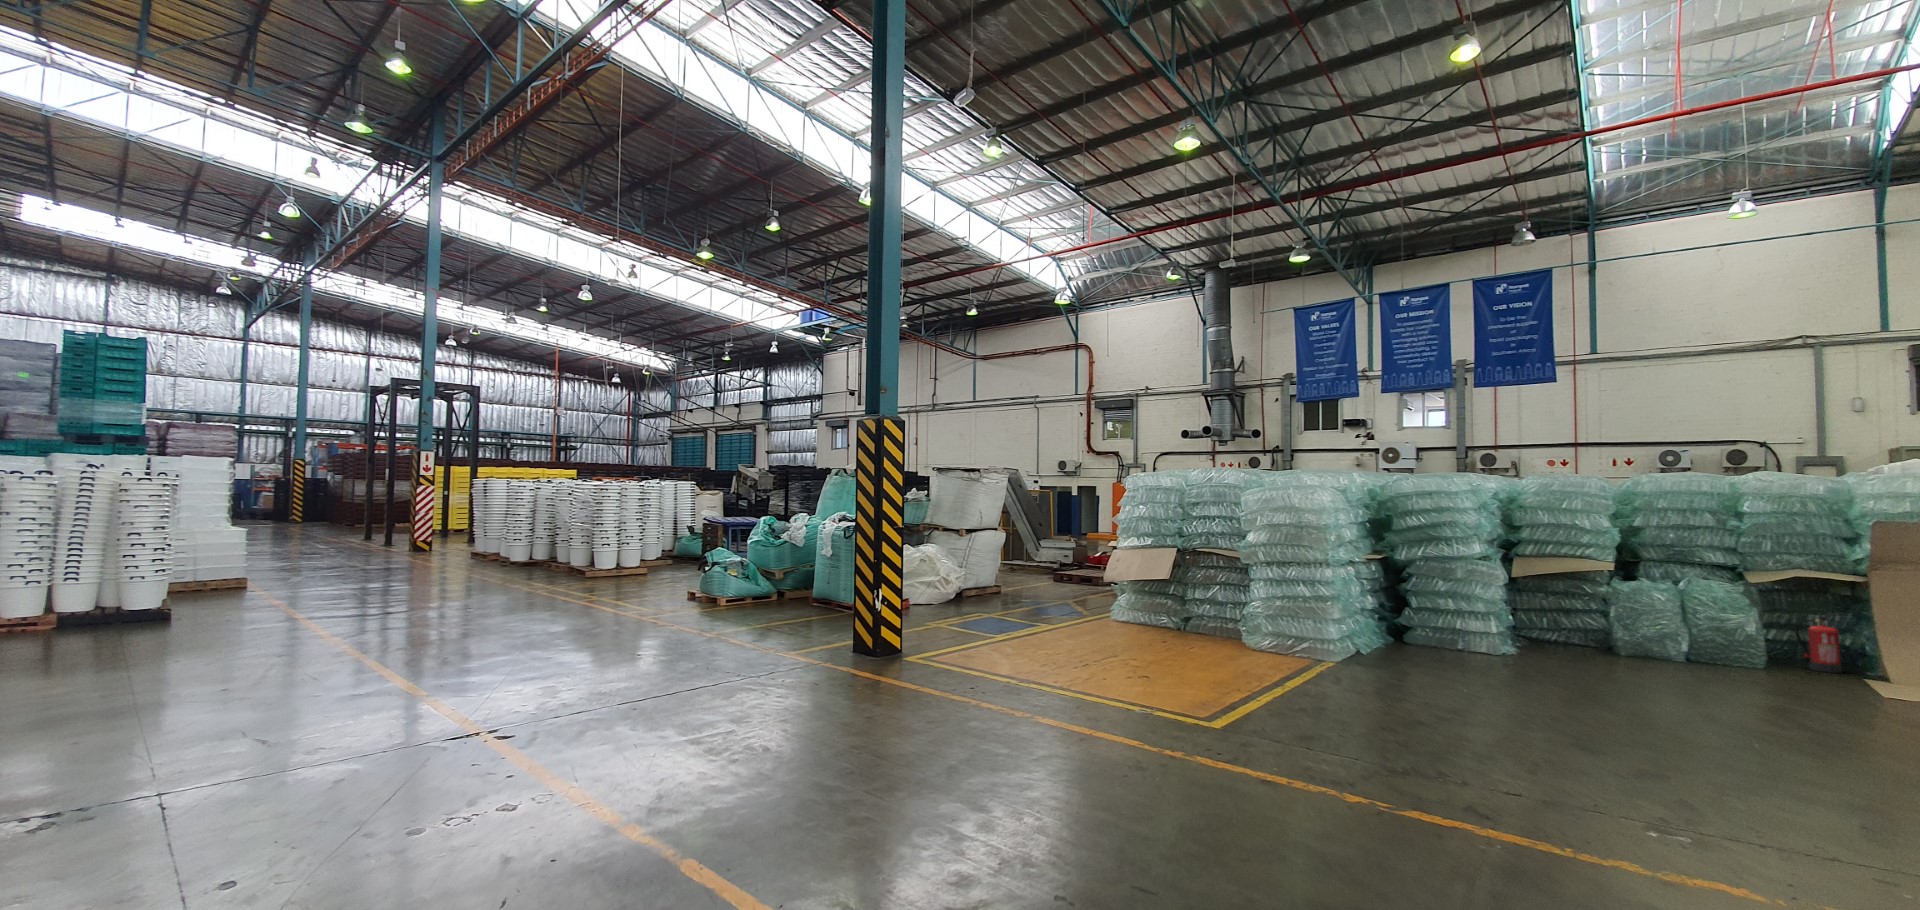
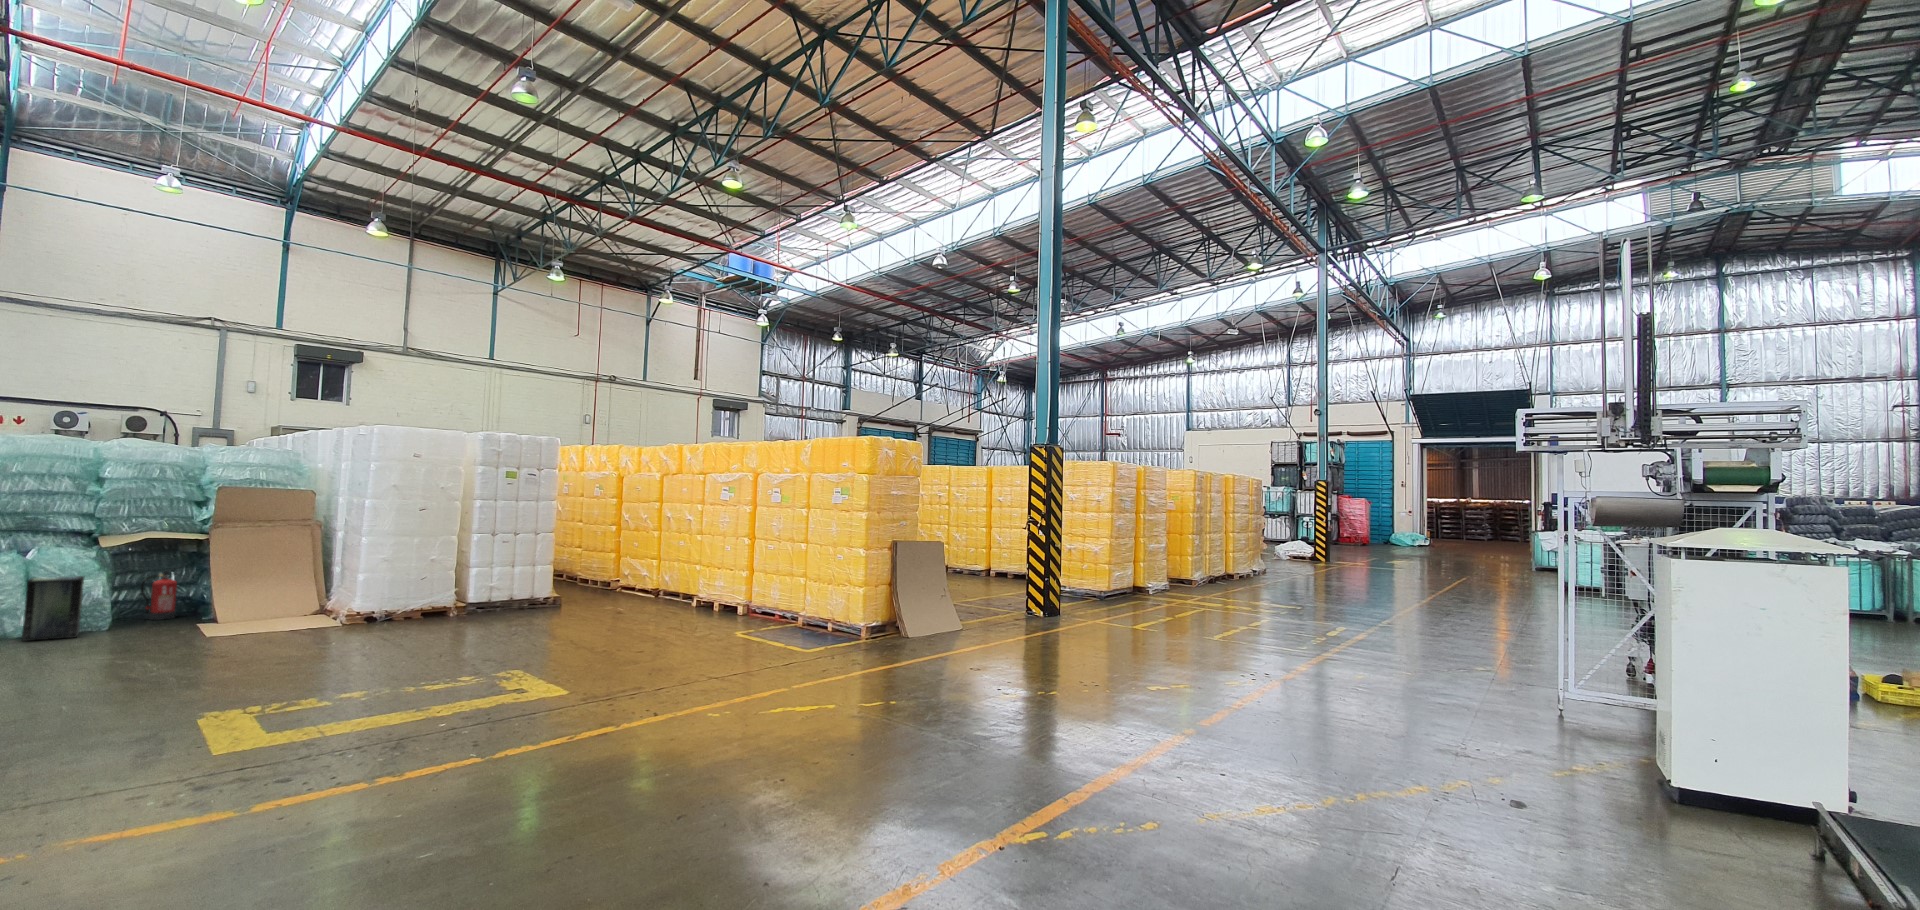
storage box: none [1687,608,1740,676] -> present [22,576,84,641]

